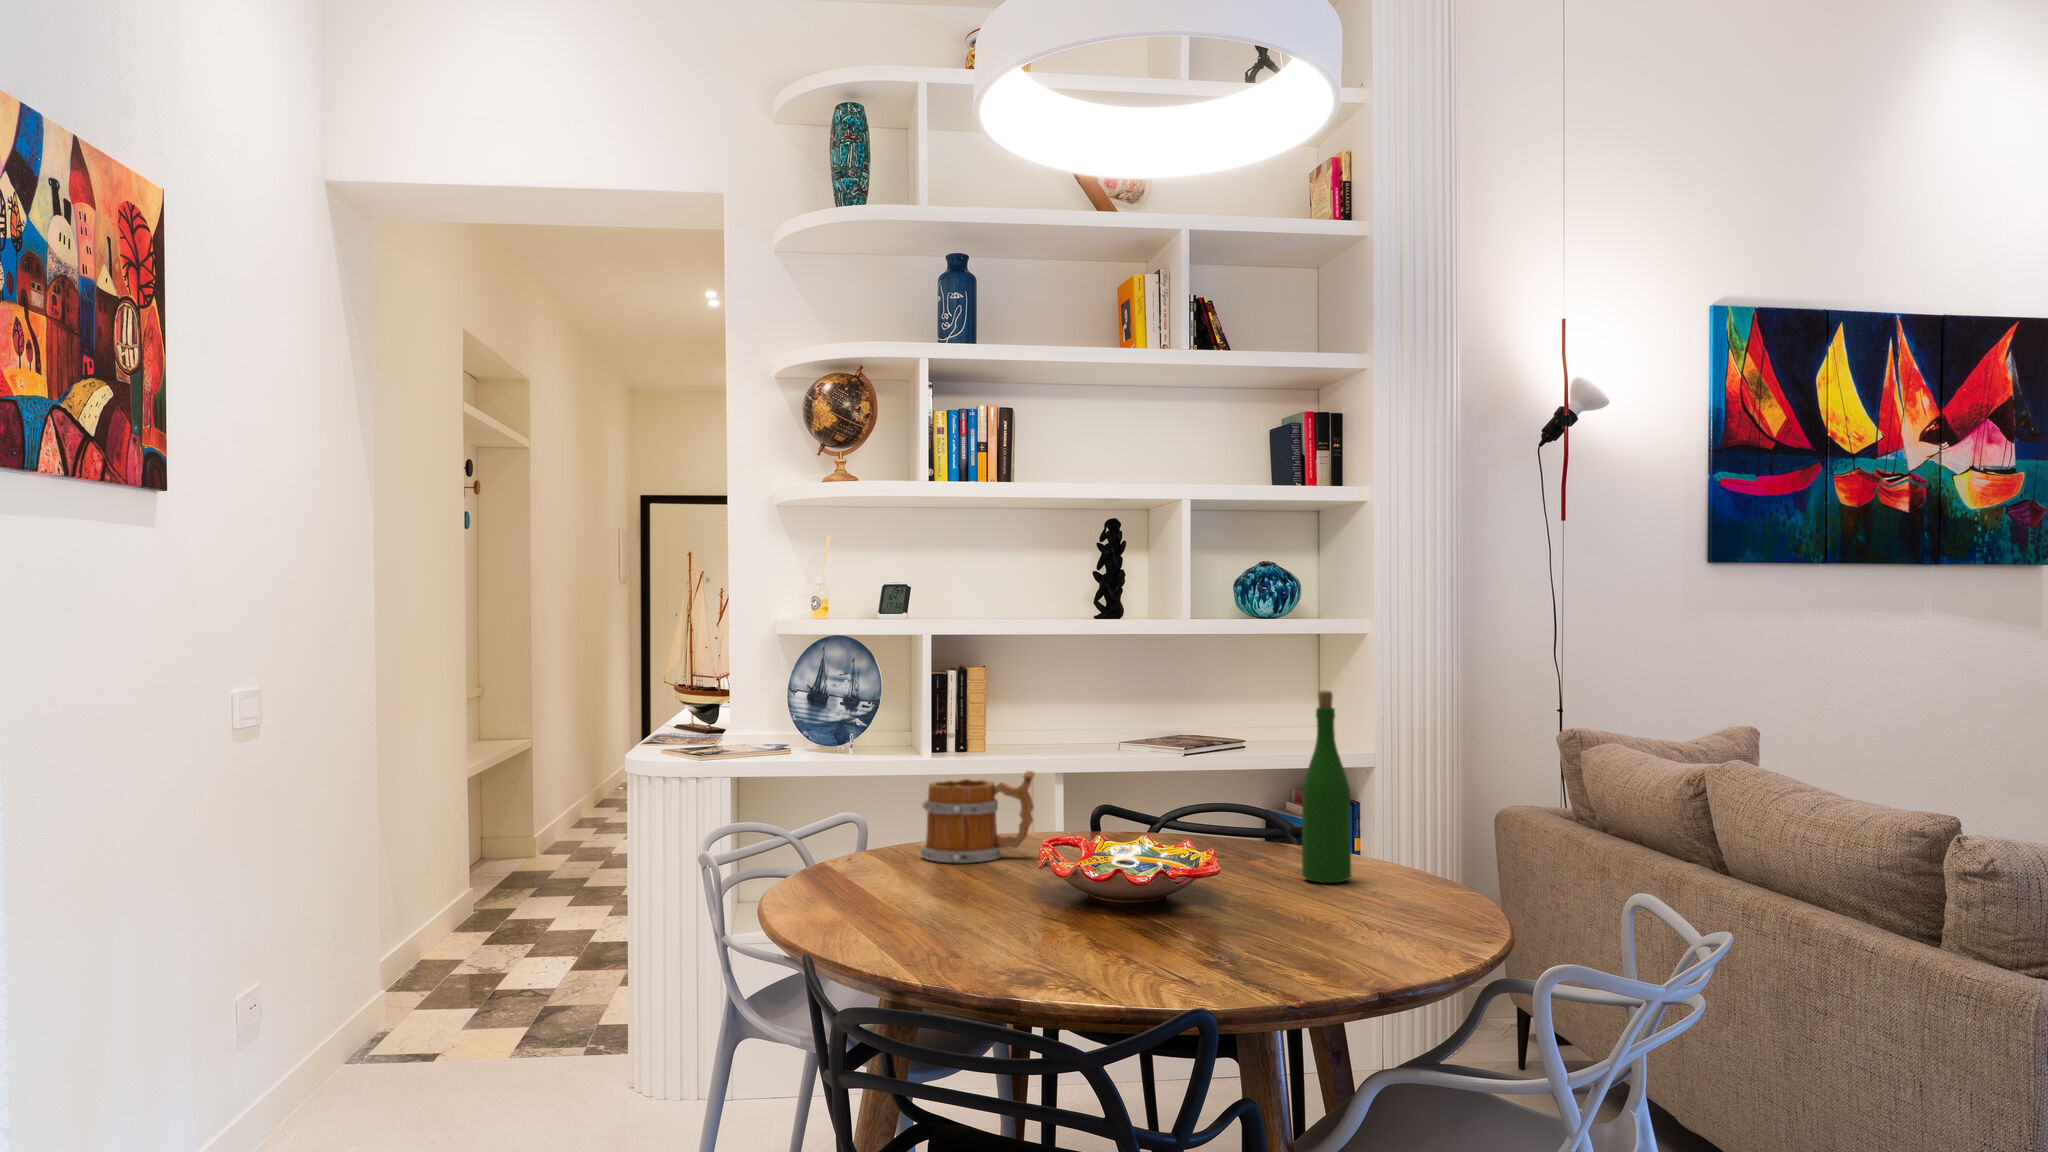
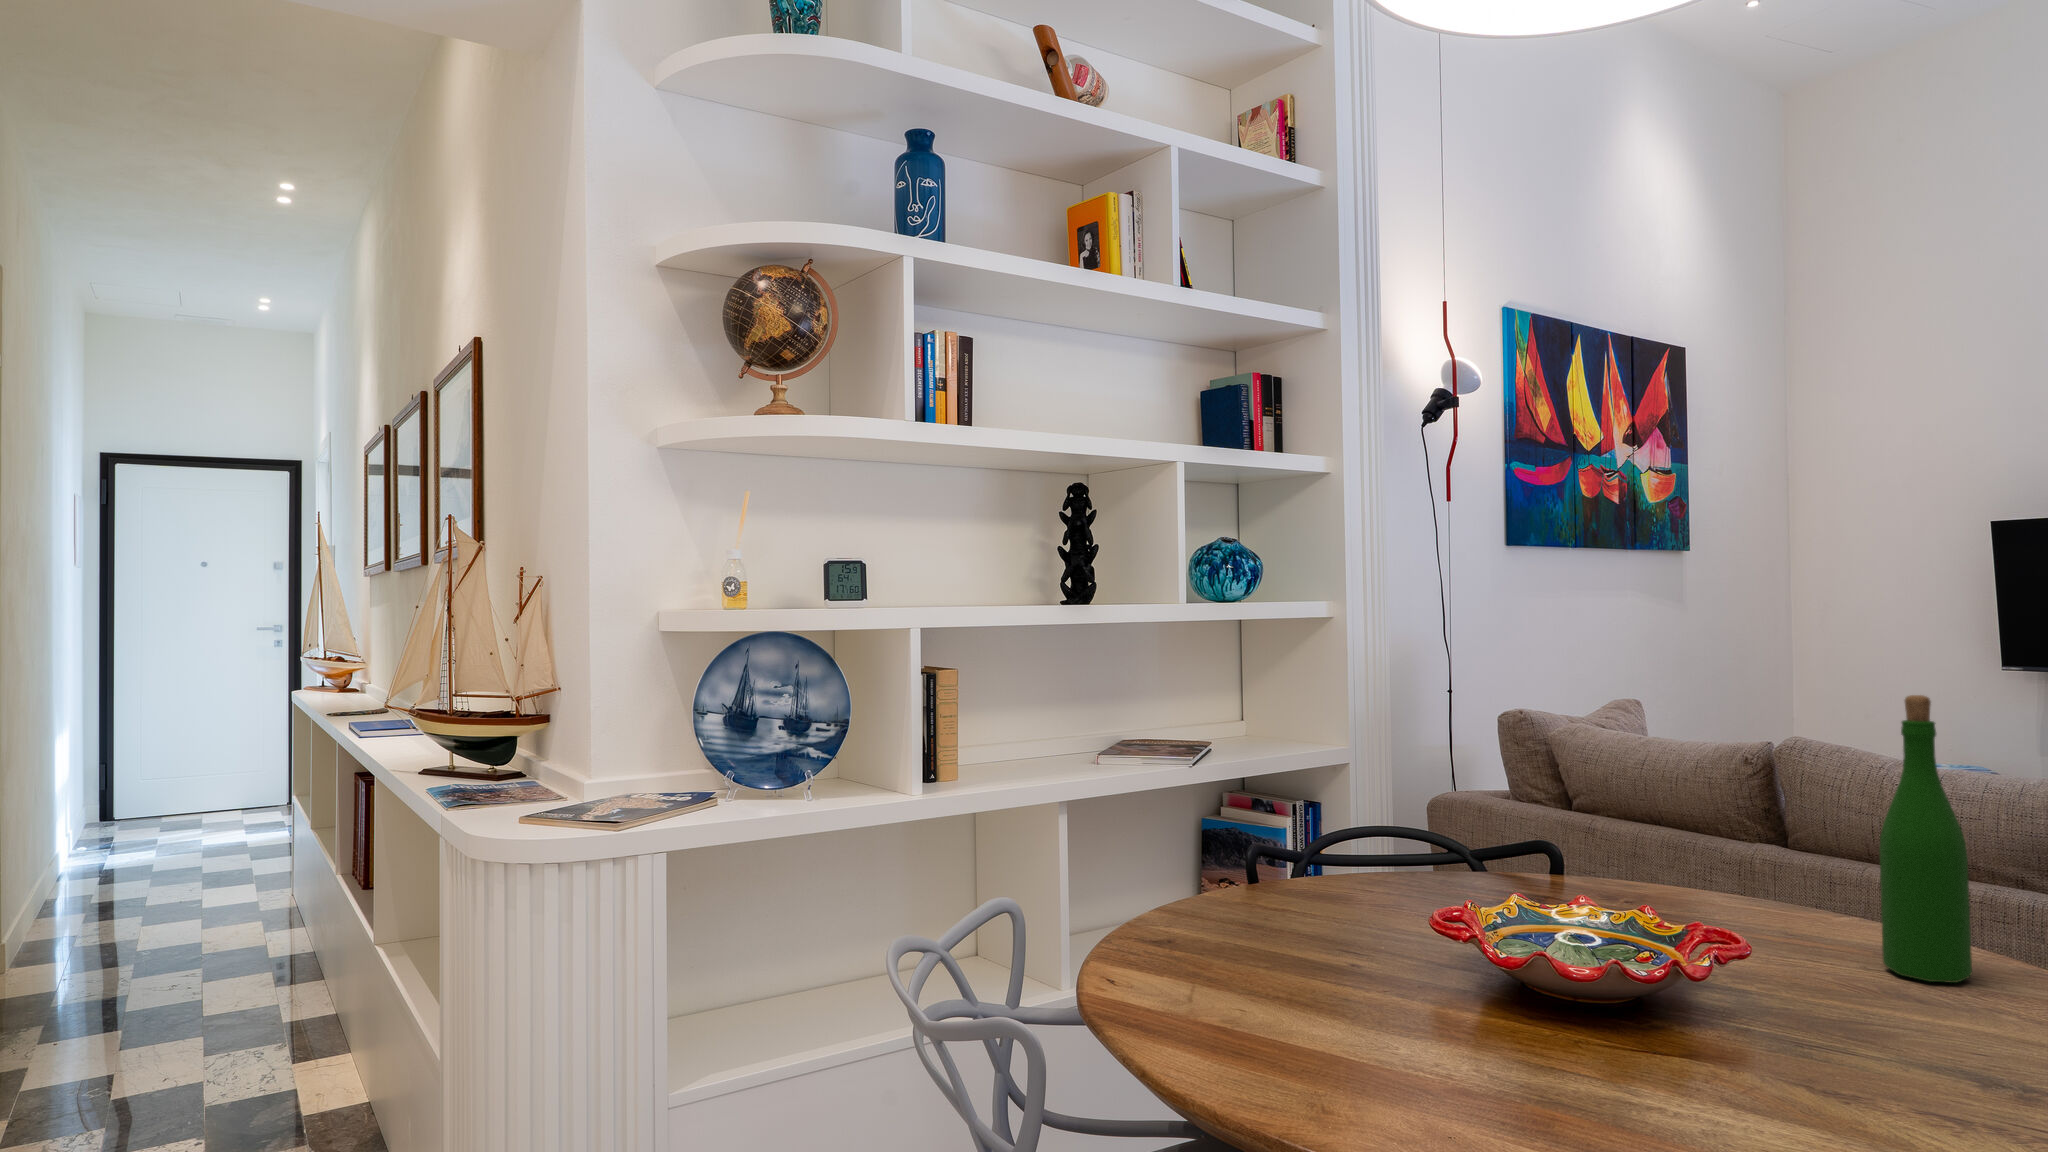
mug: present [920,771,1035,863] -> none [1276,840,1450,1015]

